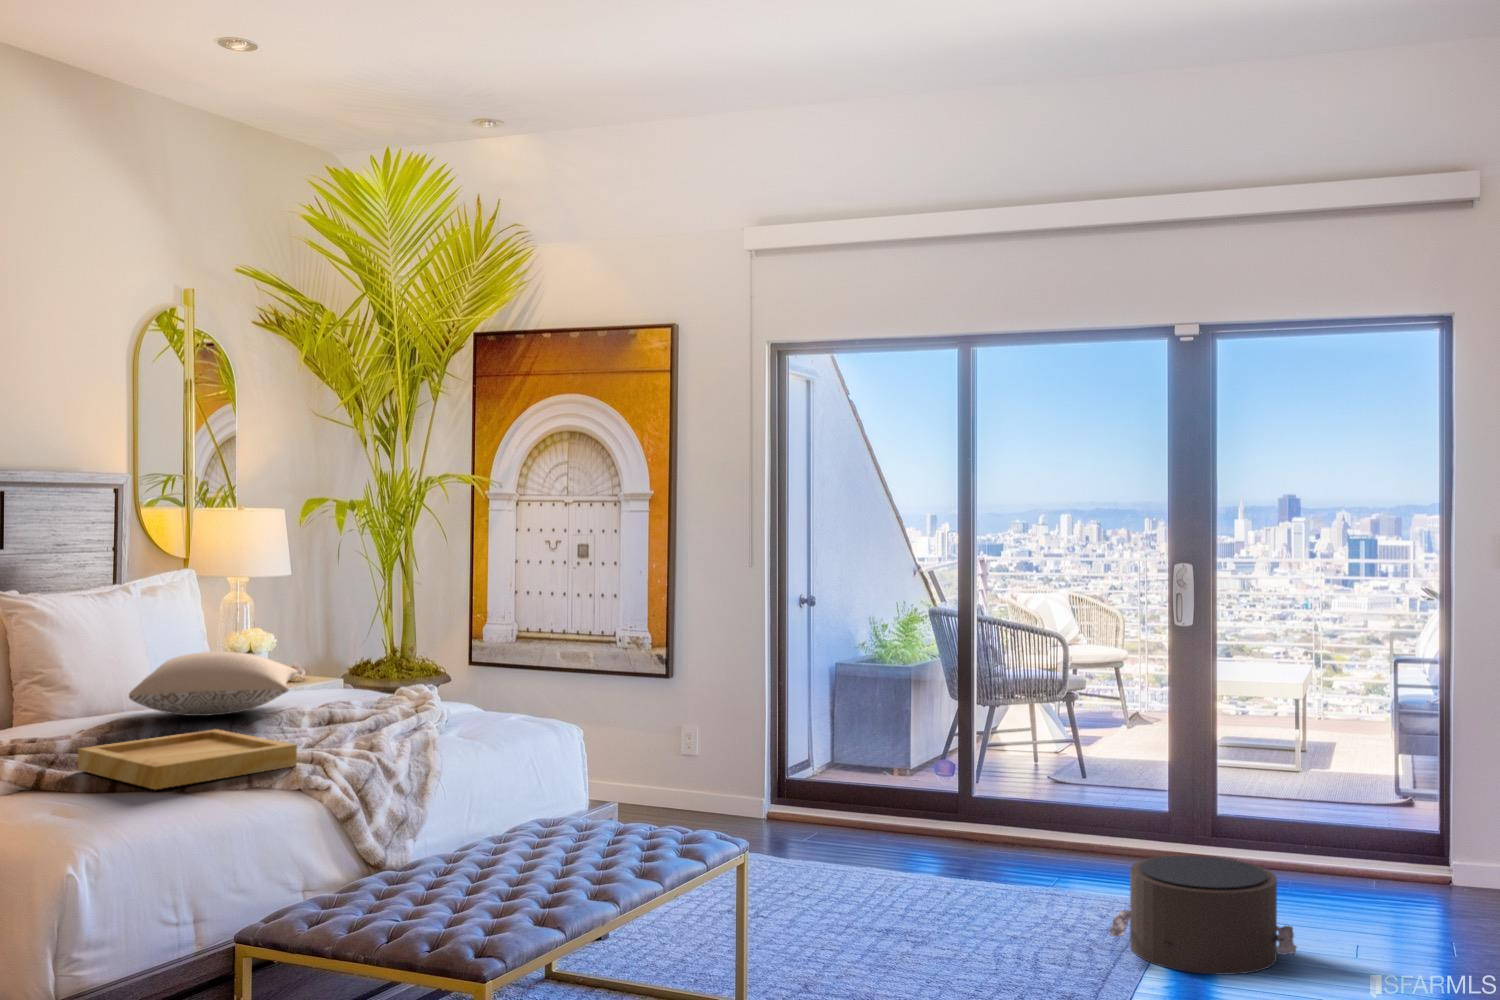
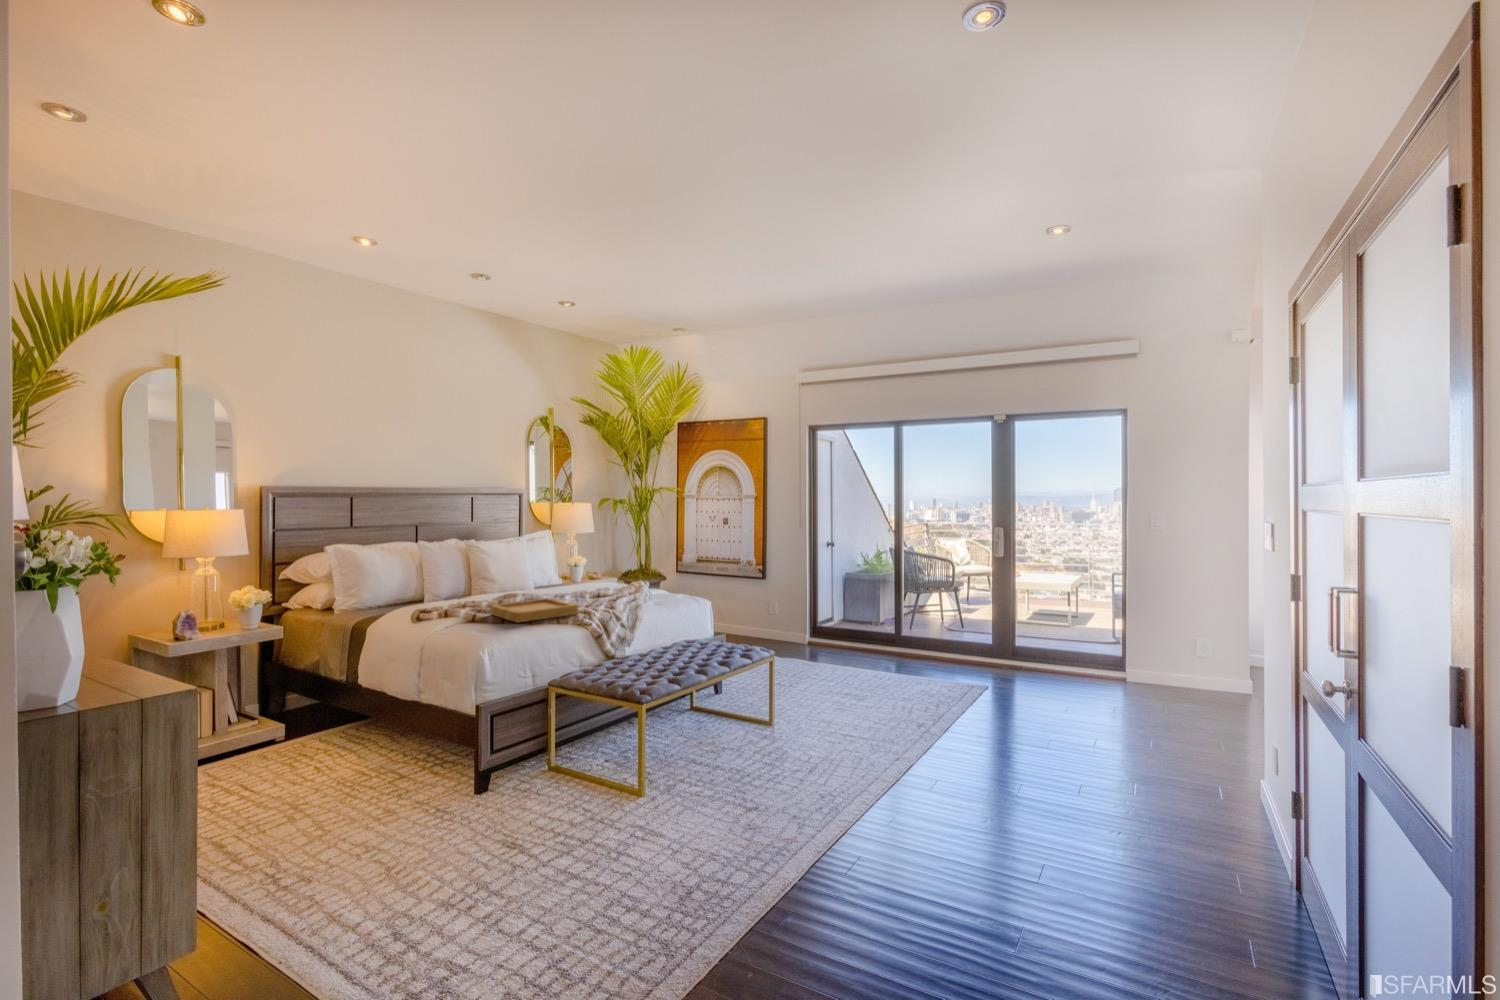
pillow: present [129,652,298,716] -> none [516,565,589,592]
pouf: present [1110,856,1297,975] -> none [947,663,1036,718]

